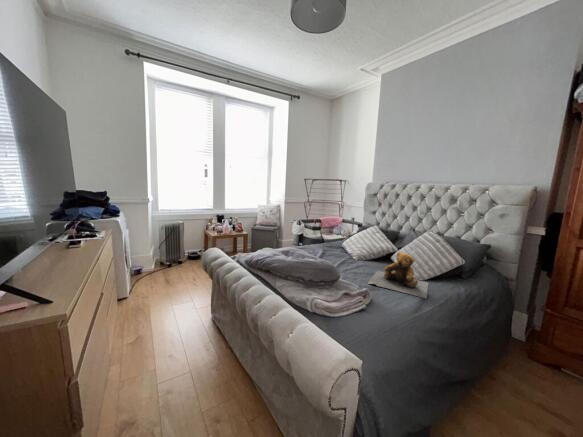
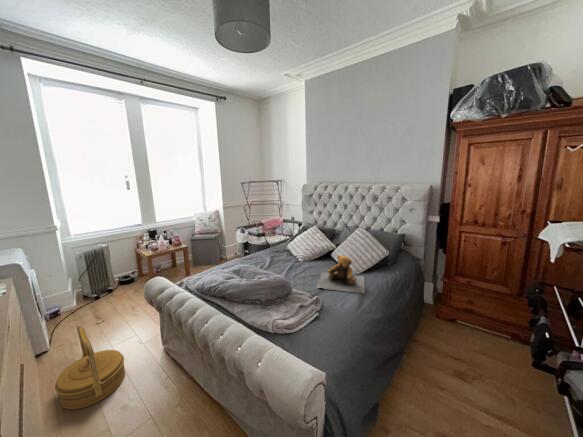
woven basket: none [122,277,178,348] -> present [55,325,125,409]

